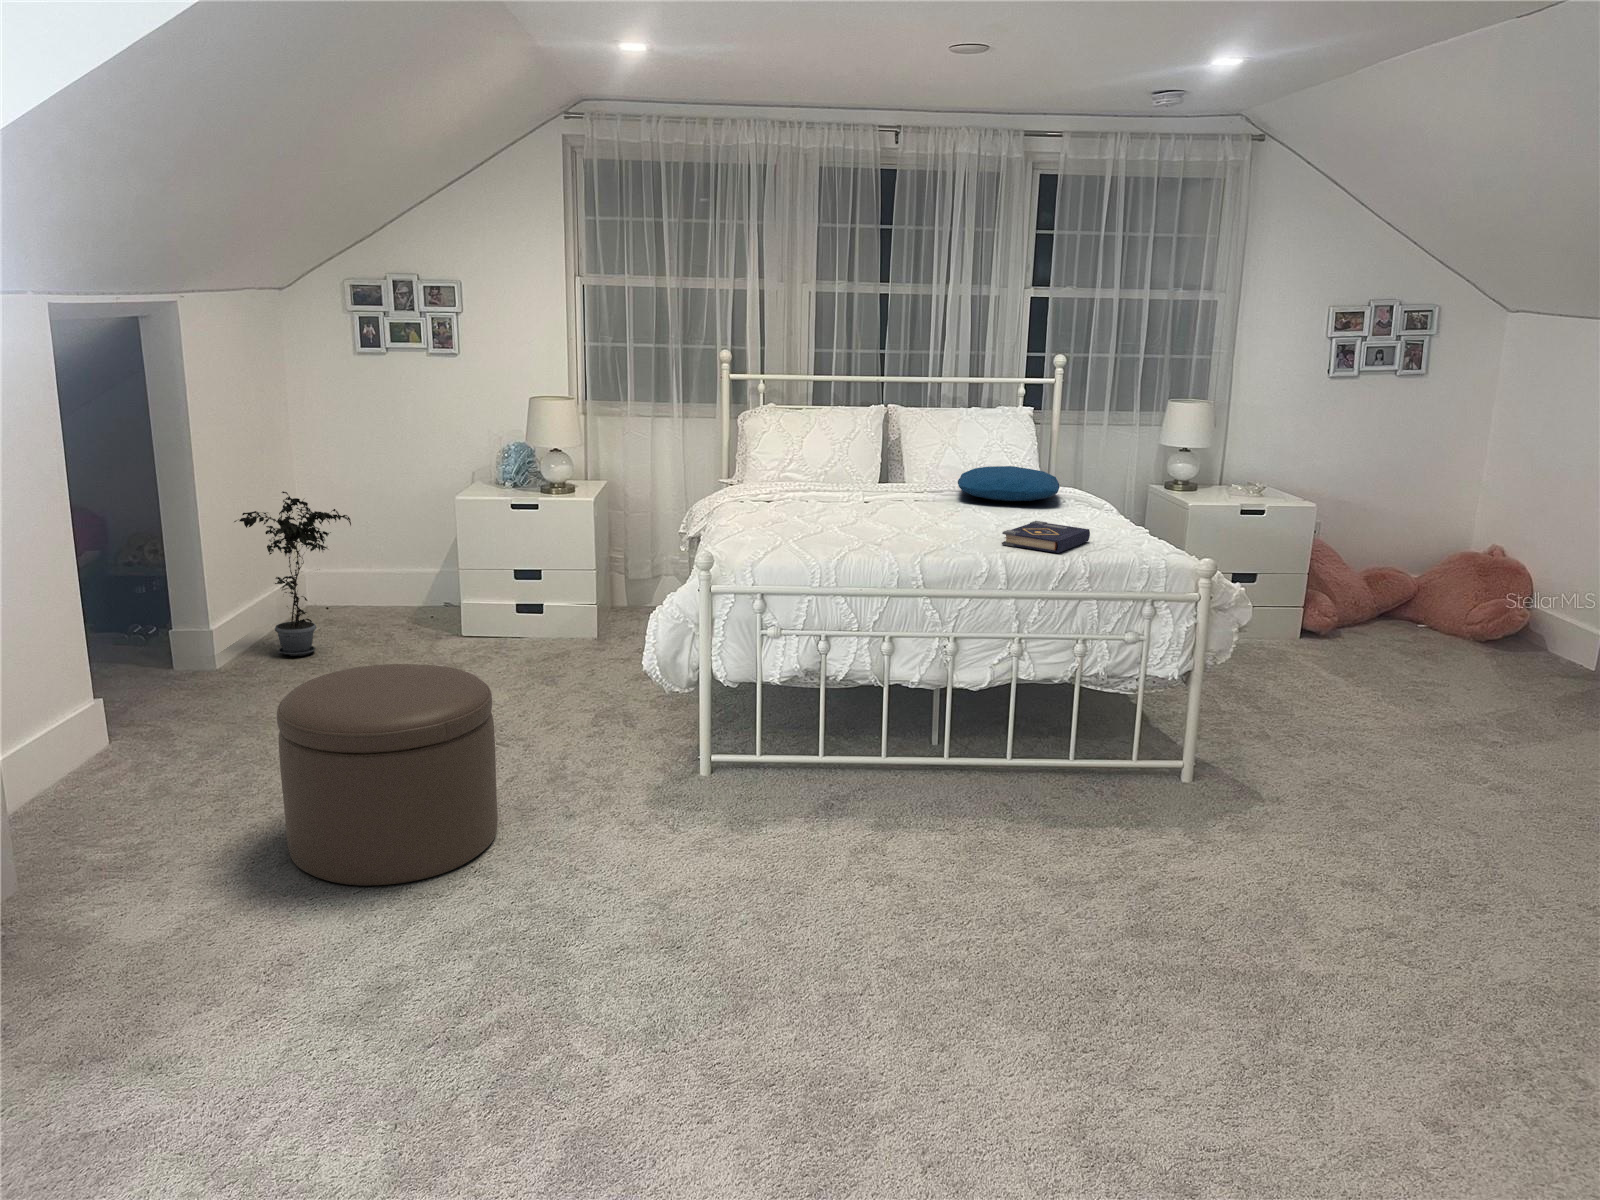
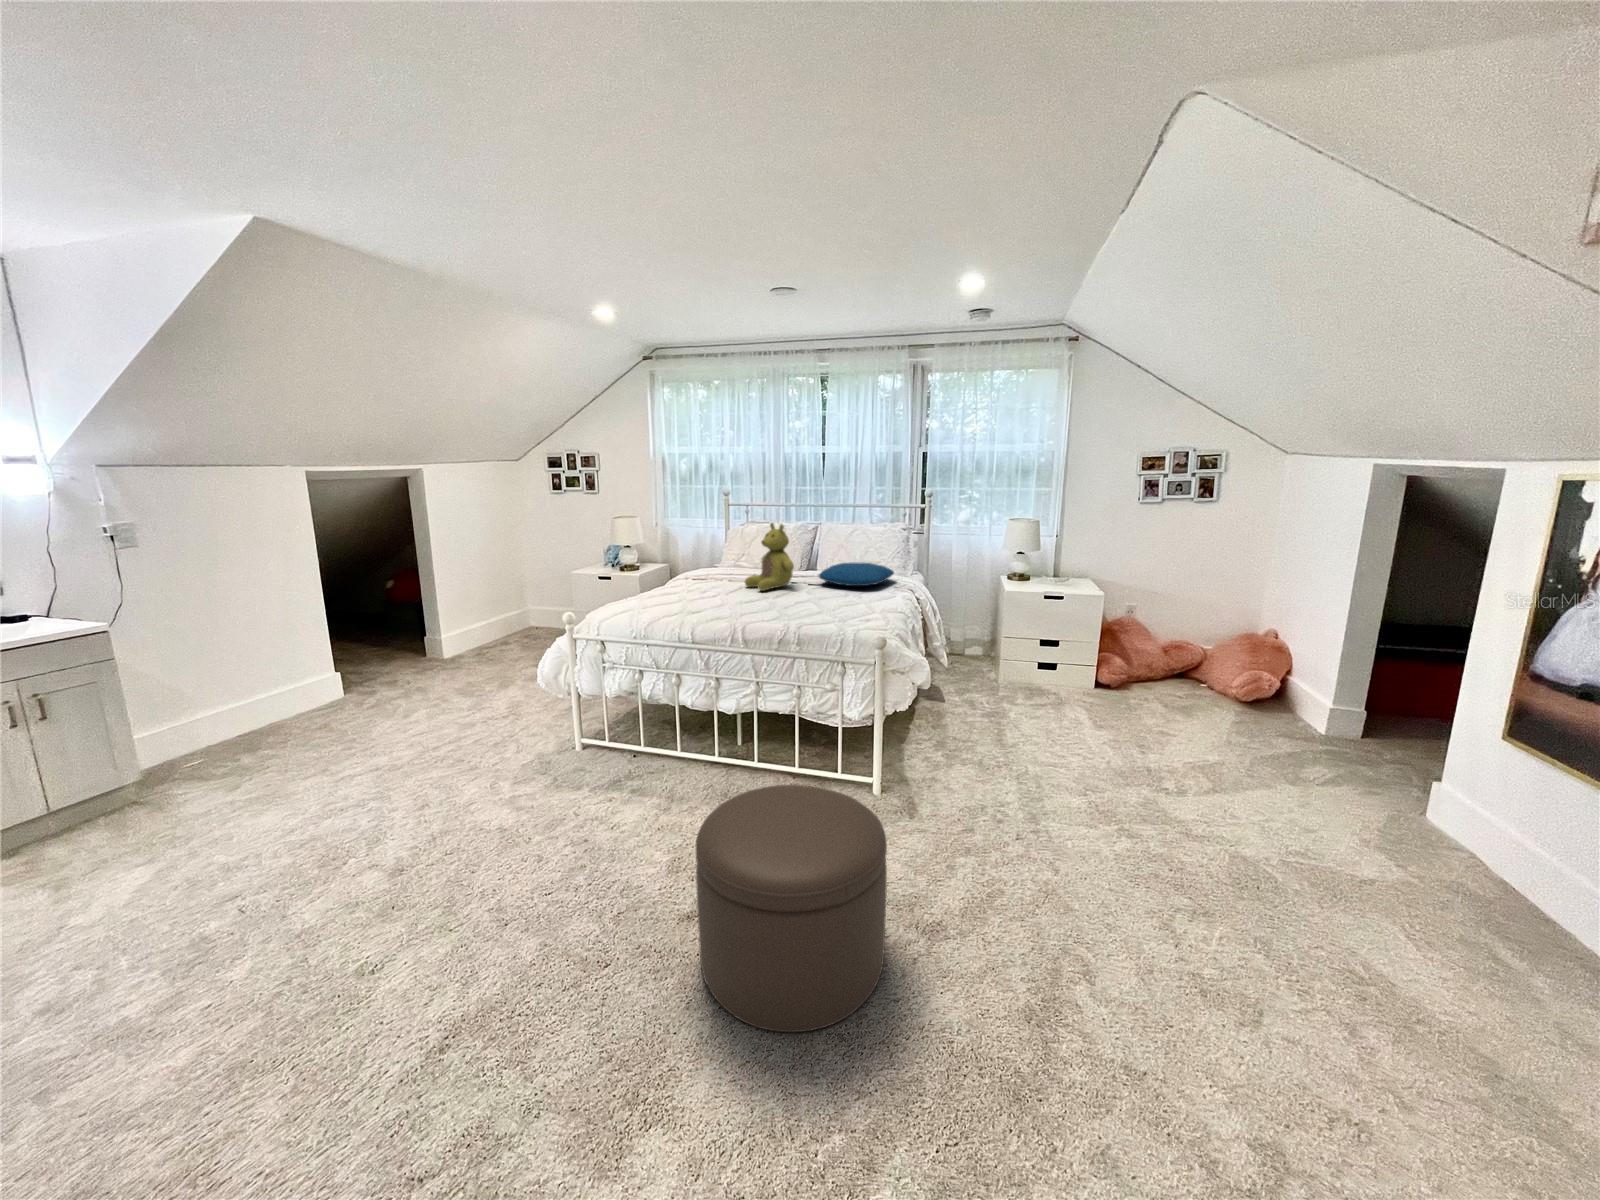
stuffed bear: none [860,404,944,512] -> present [745,523,794,591]
potted plant: present [234,491,351,656] -> none [456,567,512,654]
book: present [1002,521,1090,553] -> none [777,601,844,625]
ottoman: present [277,664,498,886] -> present [696,785,887,1032]

